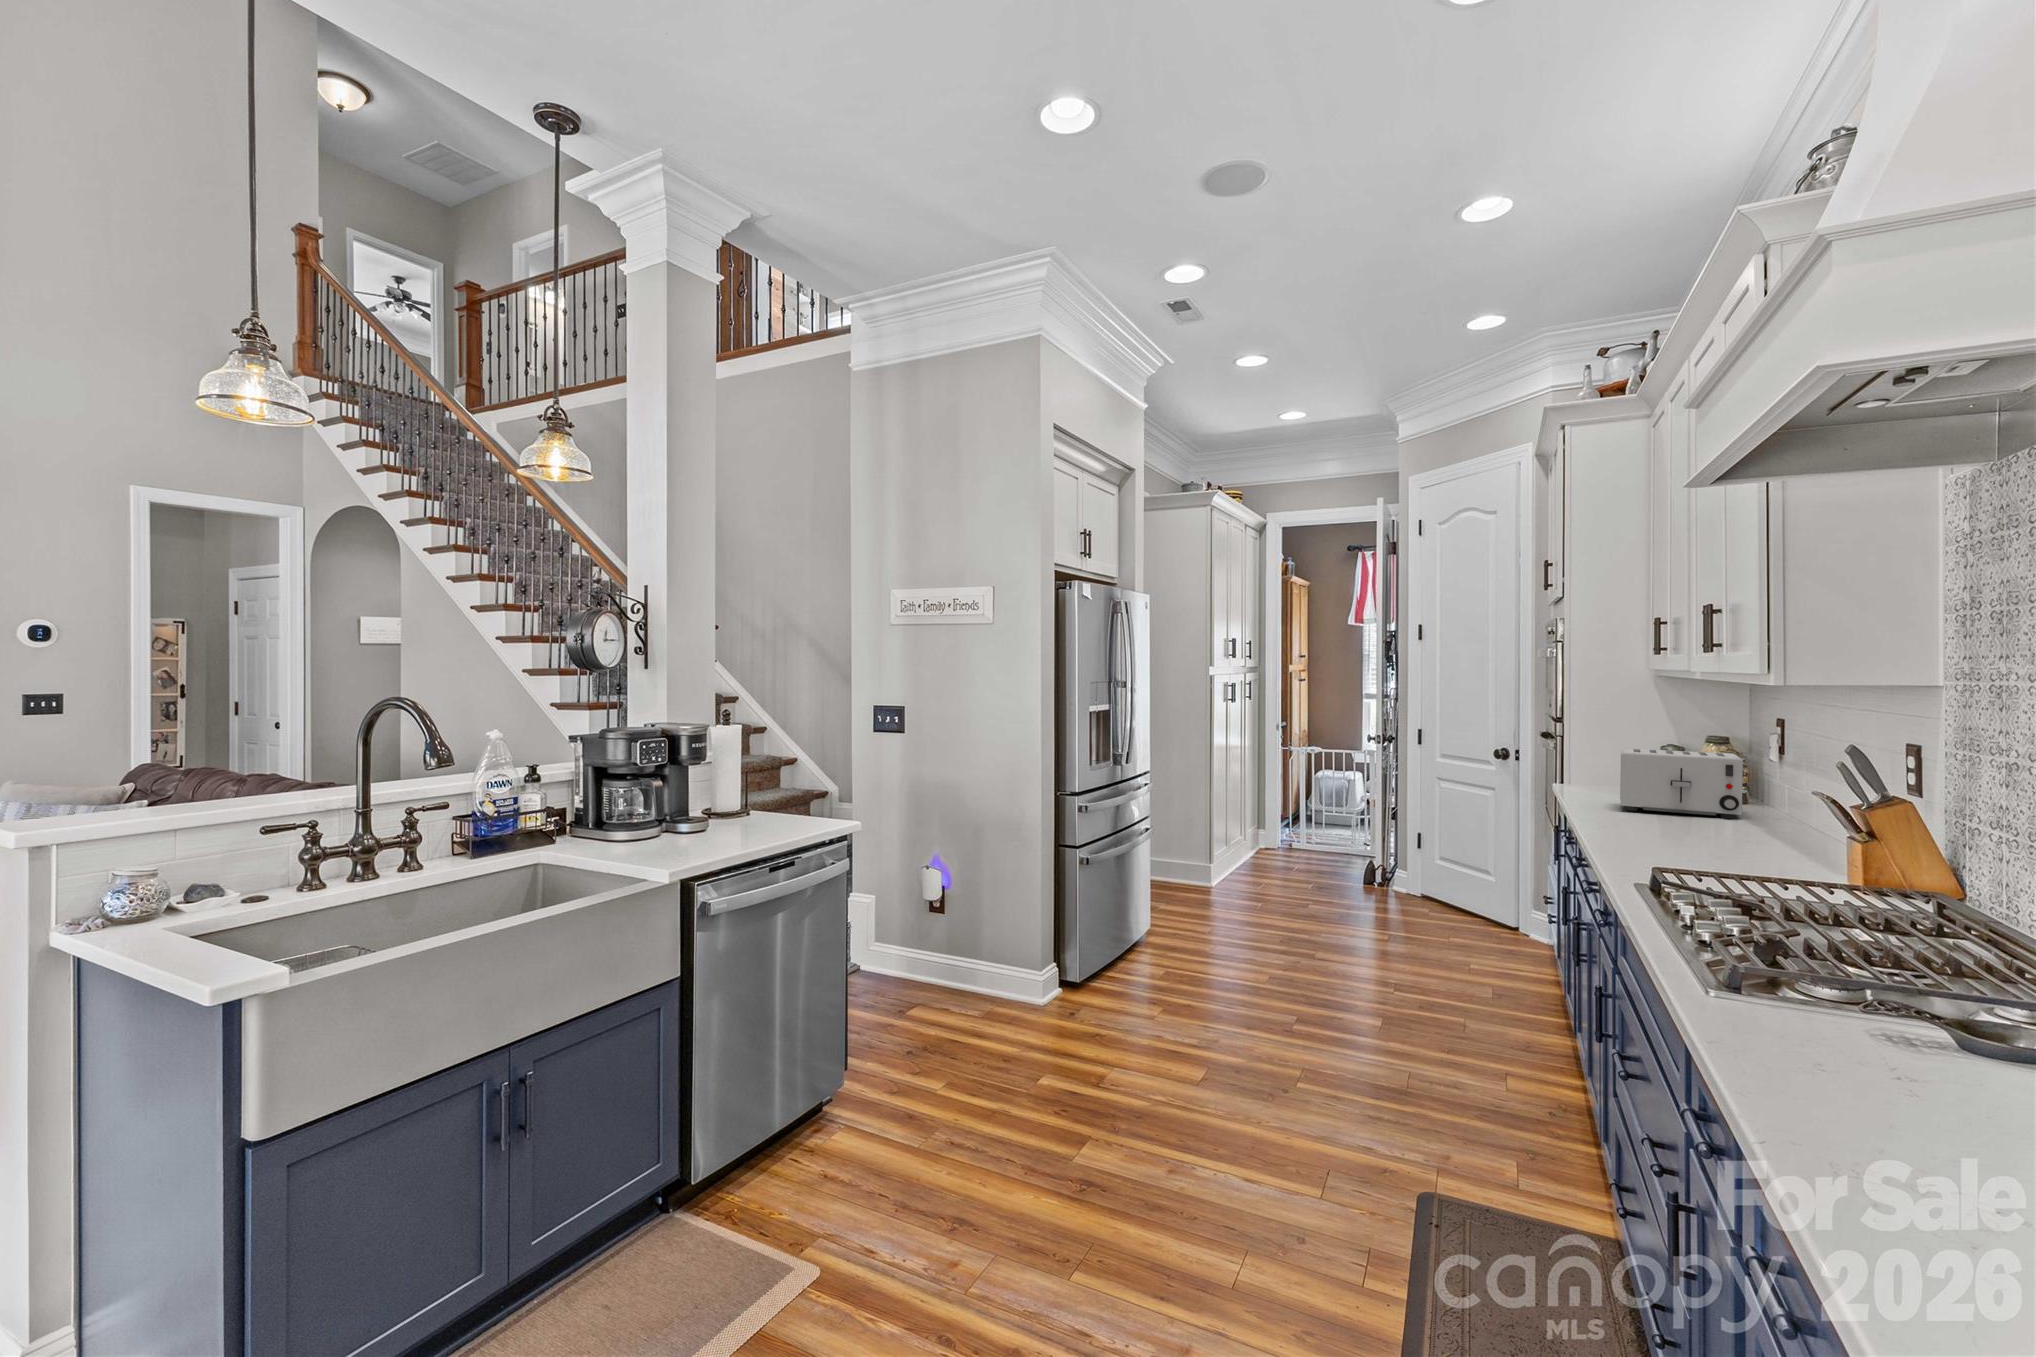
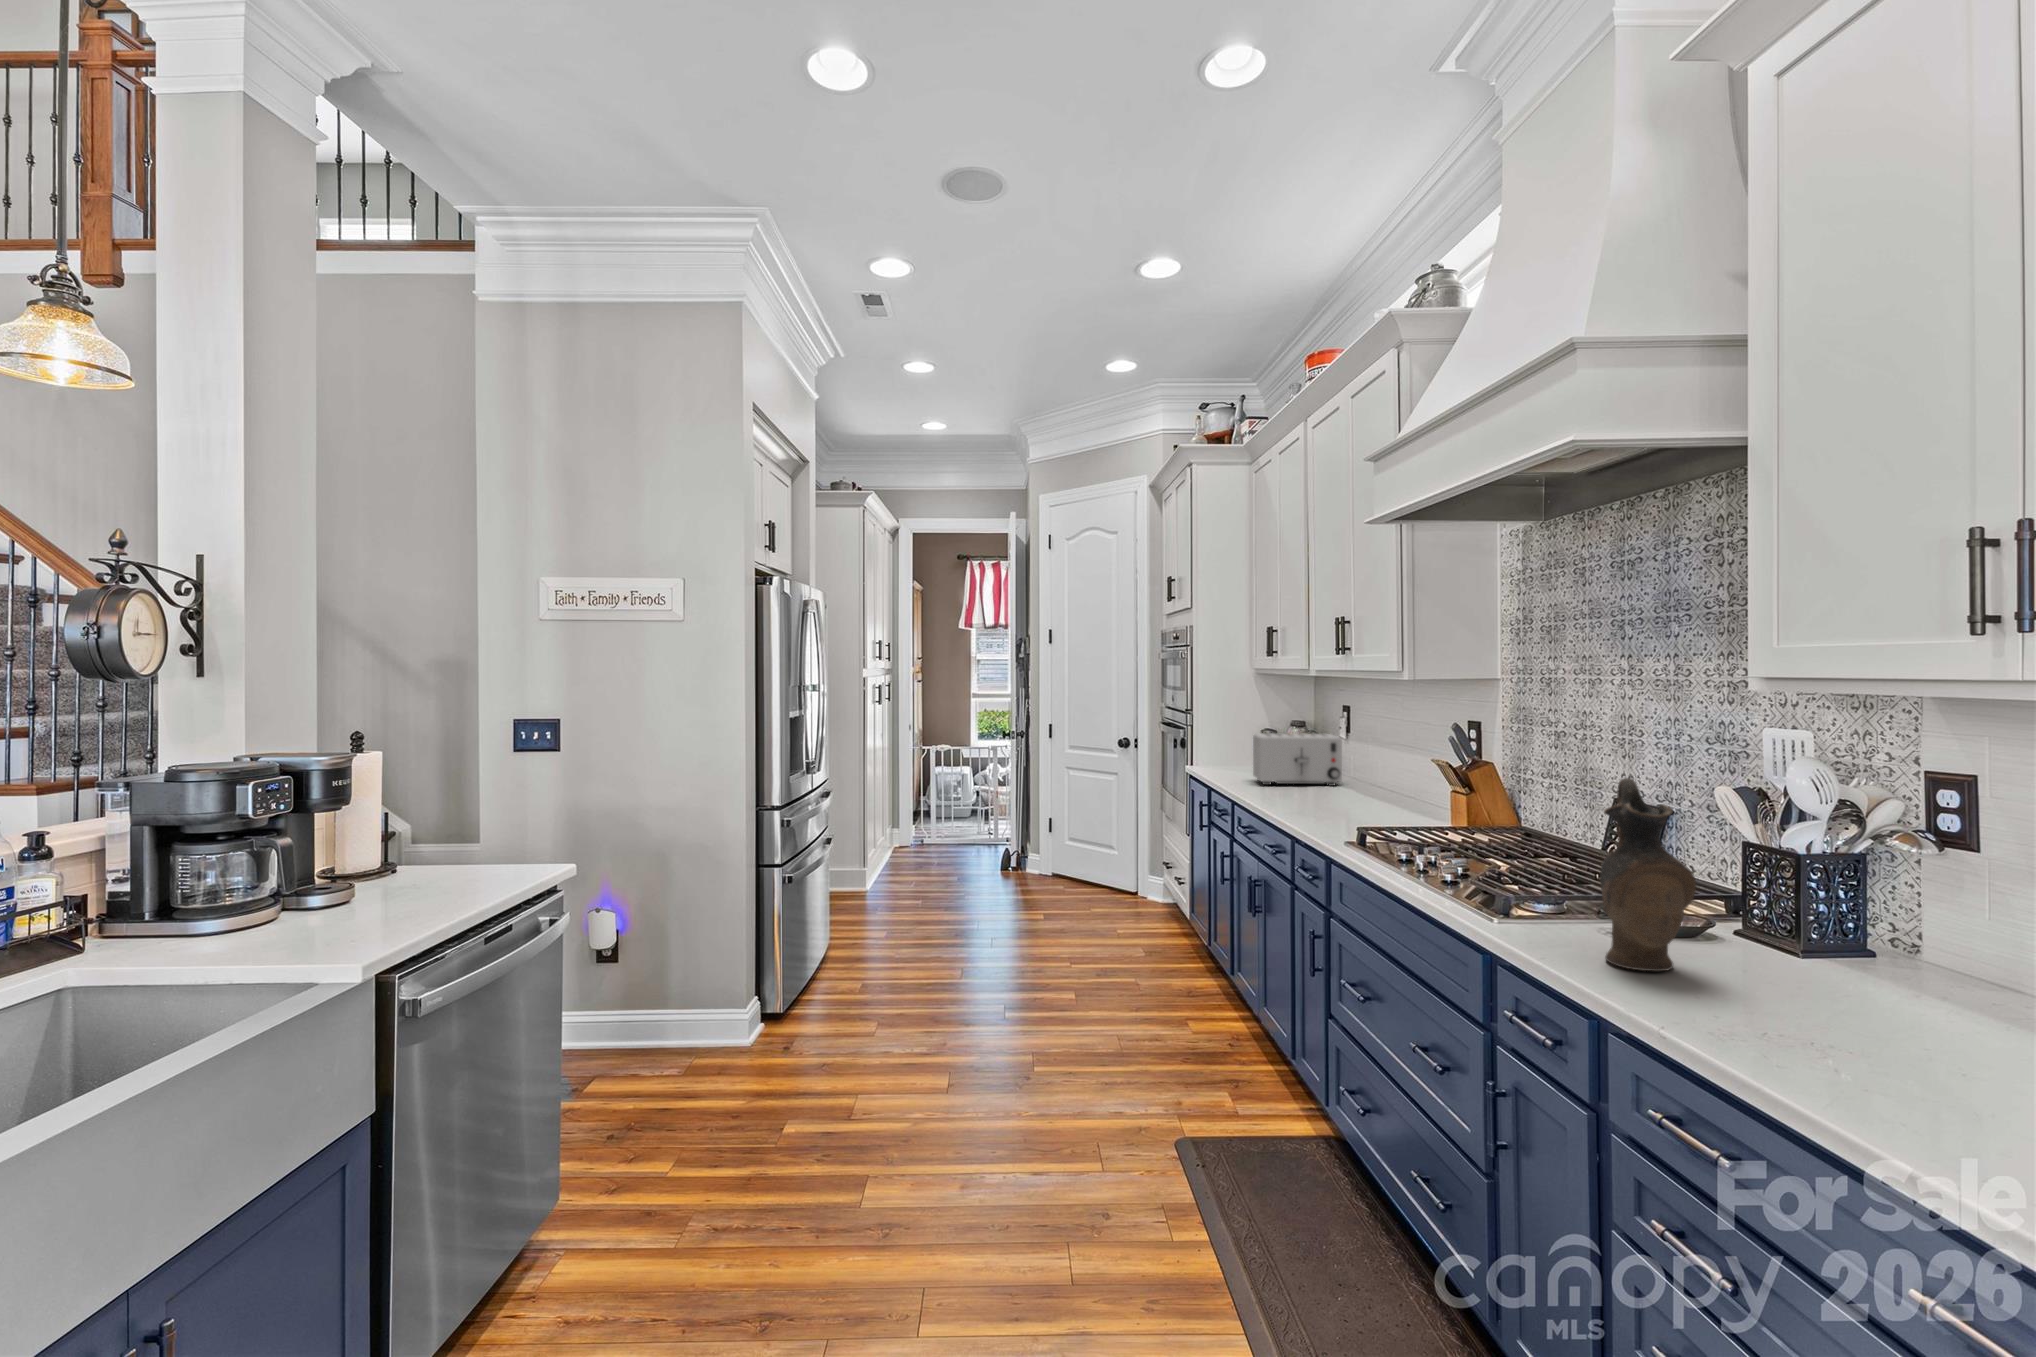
ceramic pitcher: none [1810,817,1957,1089] -> present [1600,778,1696,971]

